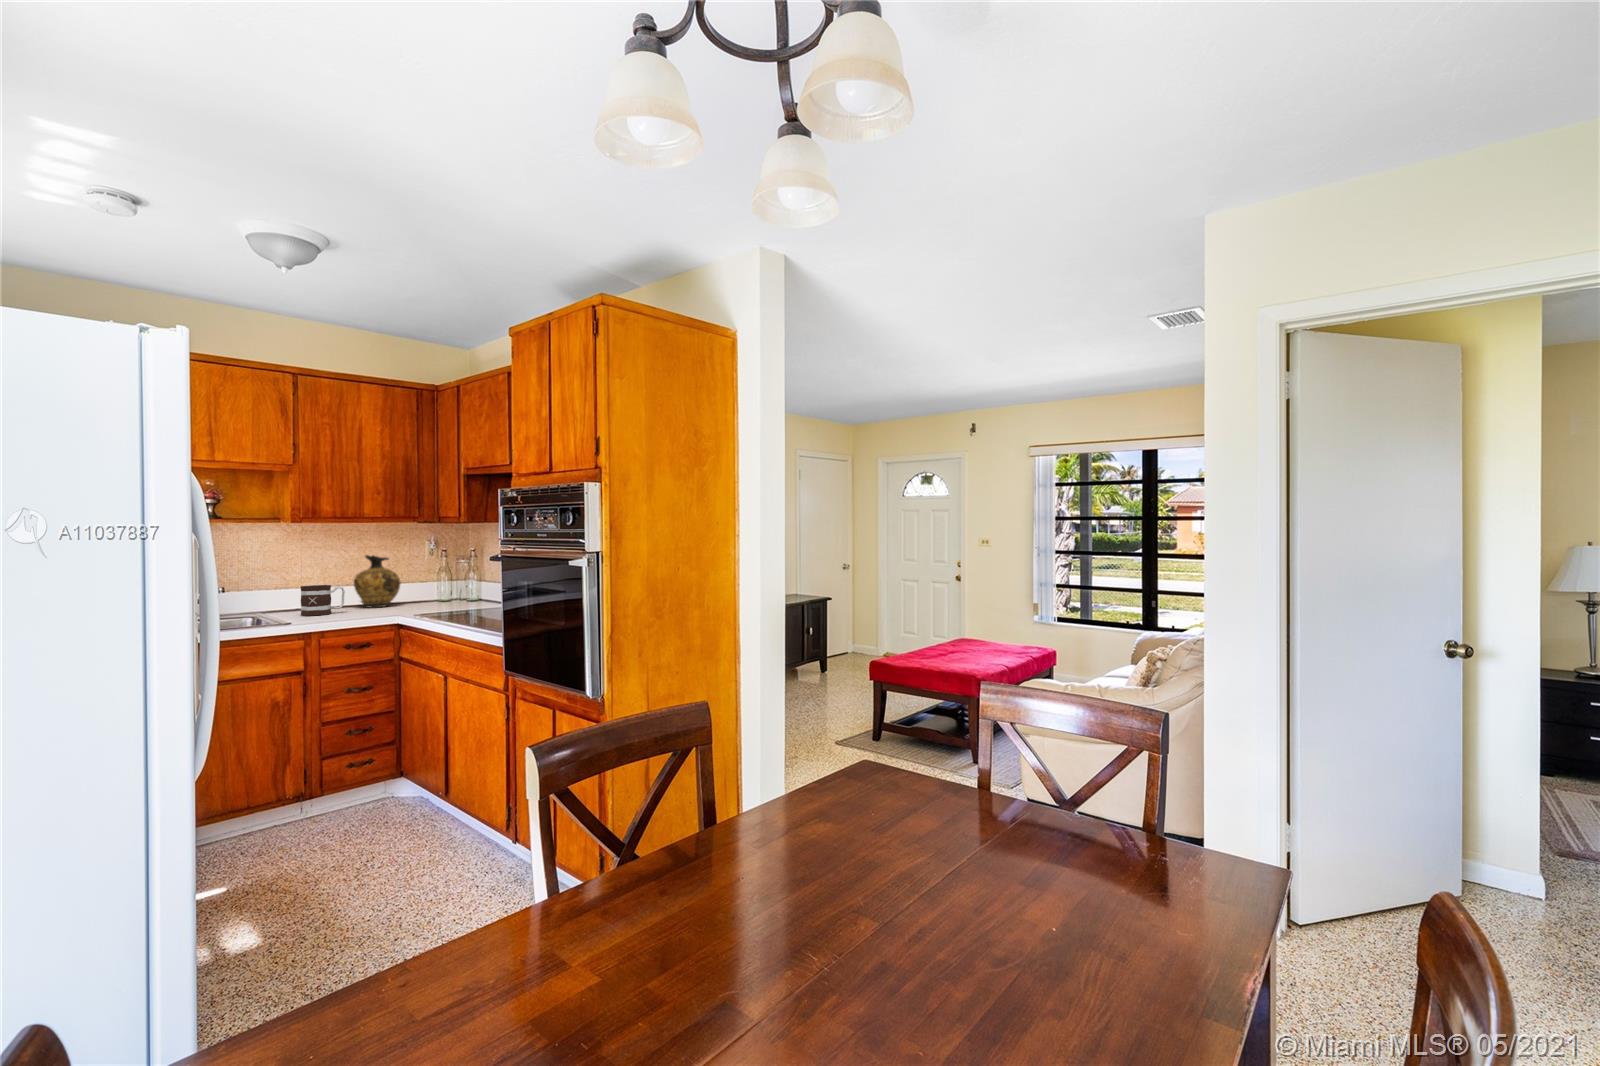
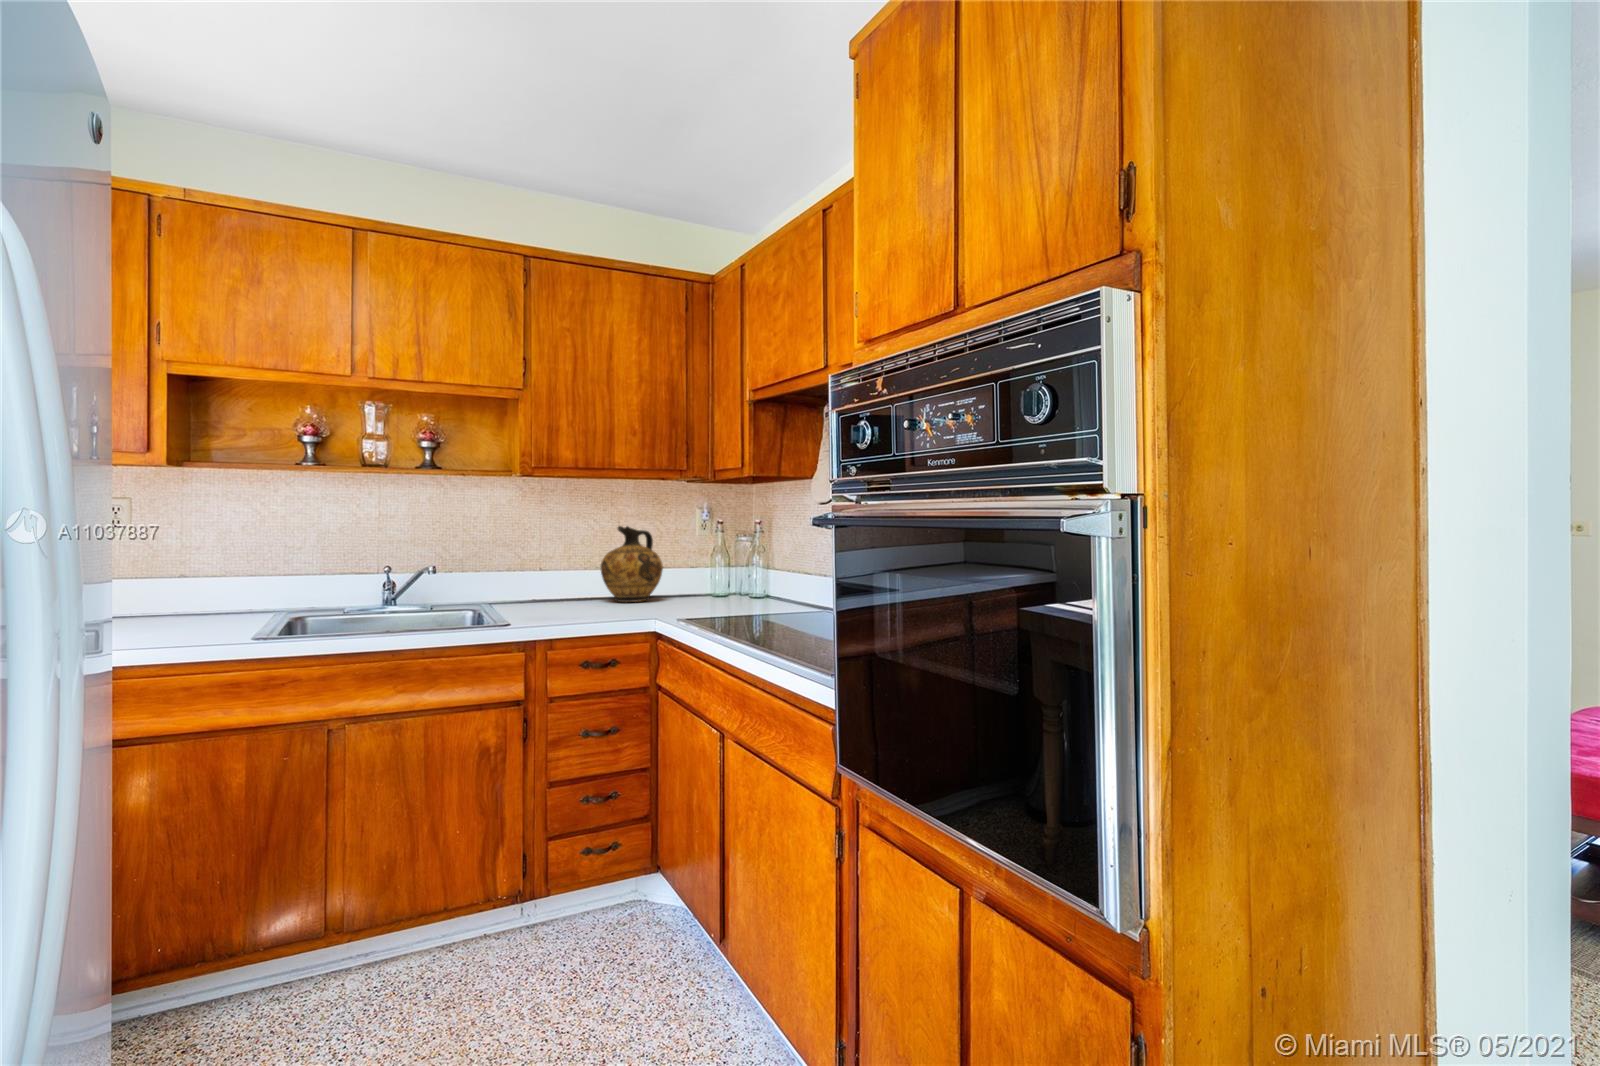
mug: present [301,585,345,616] -> none [531,568,588,612]

